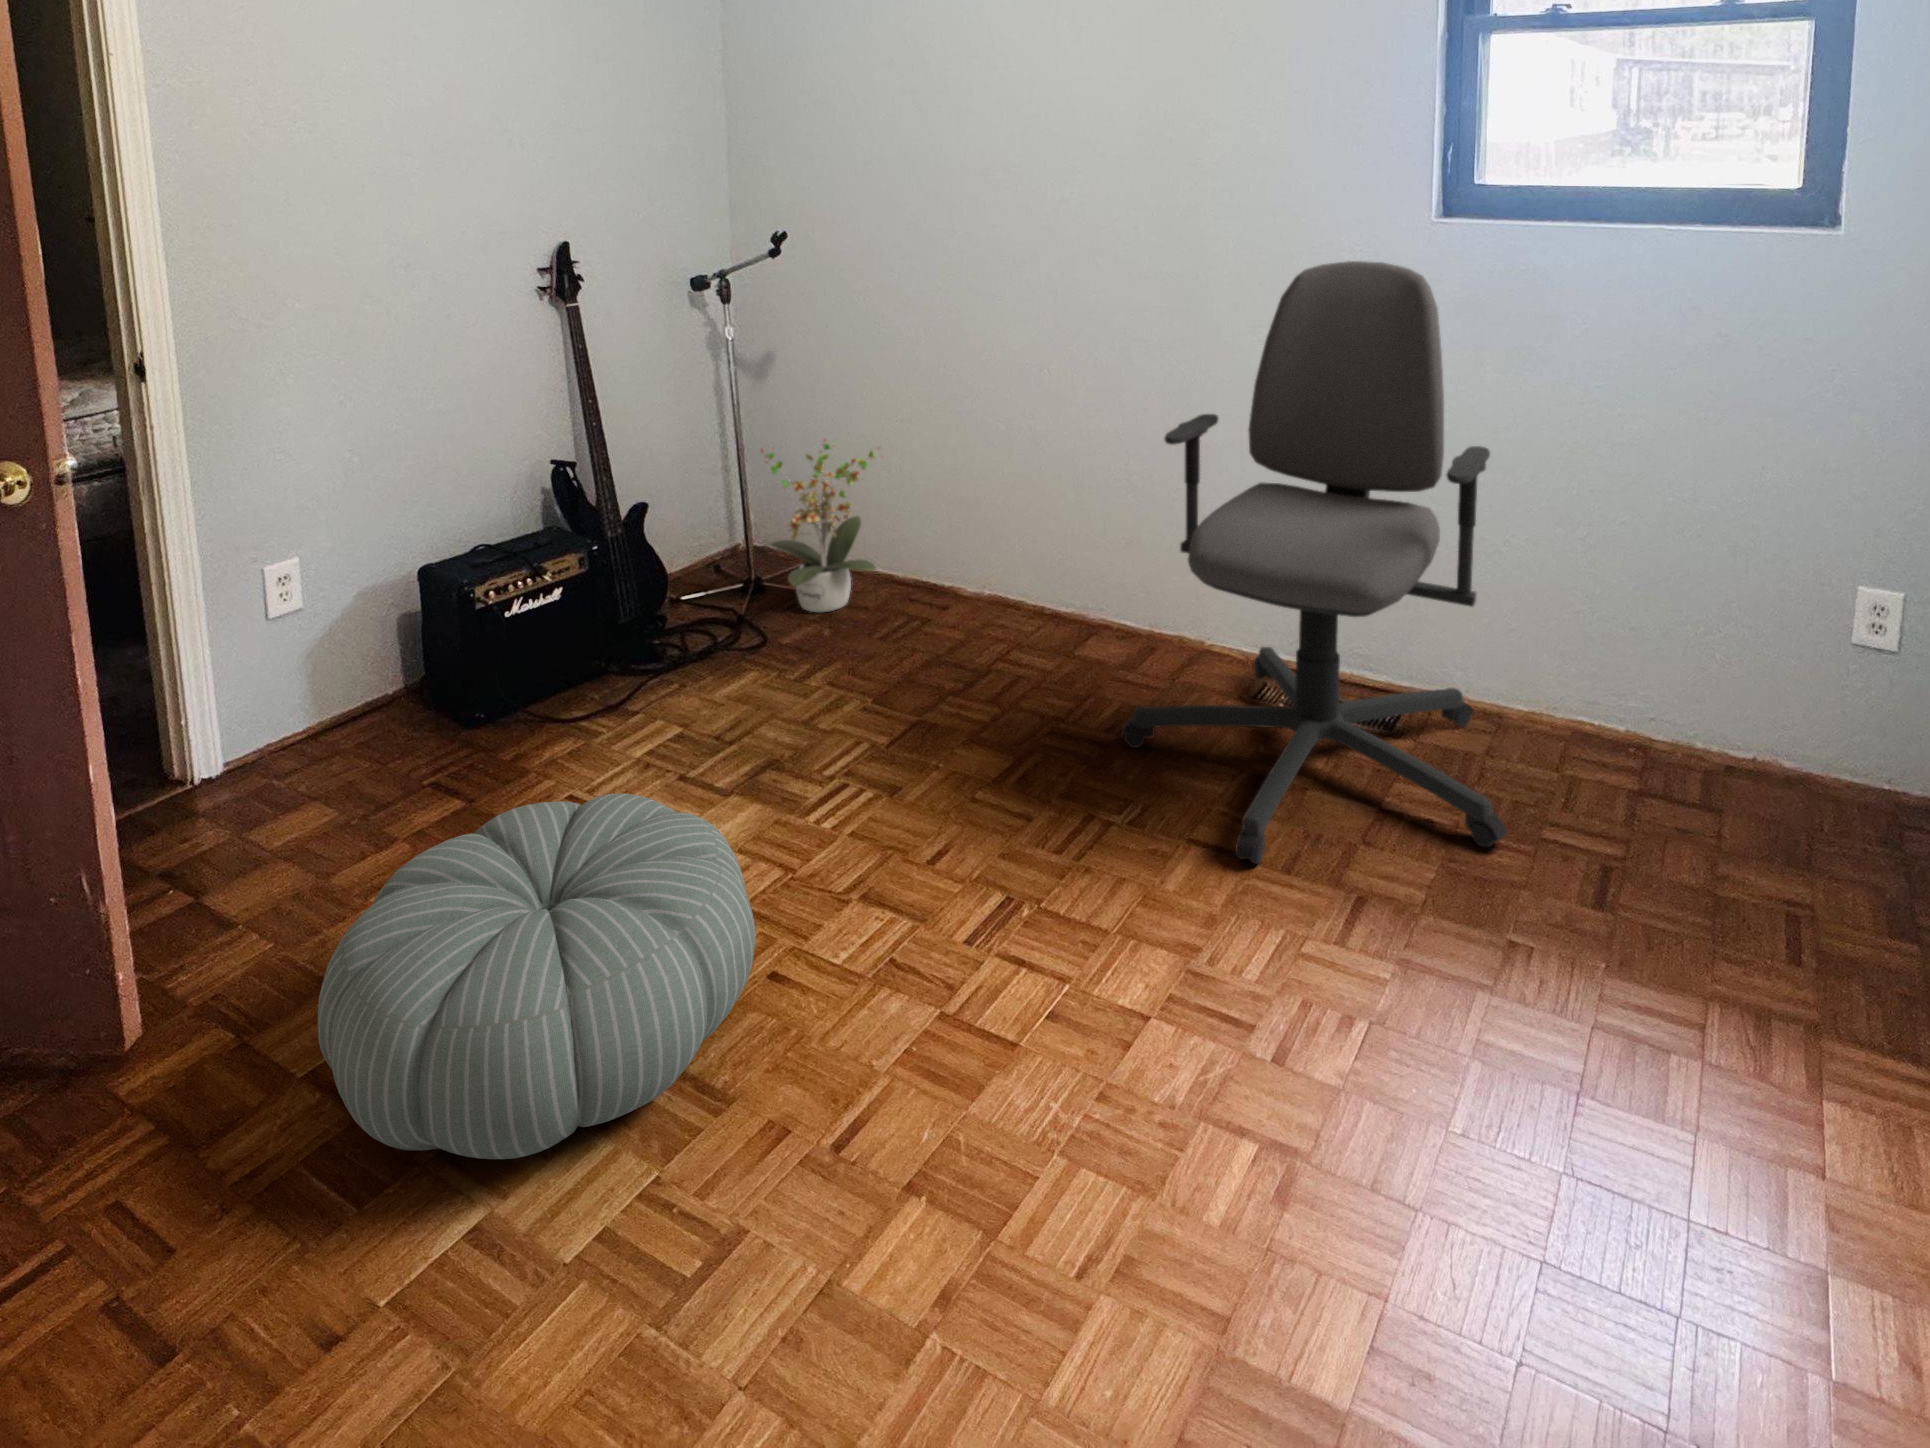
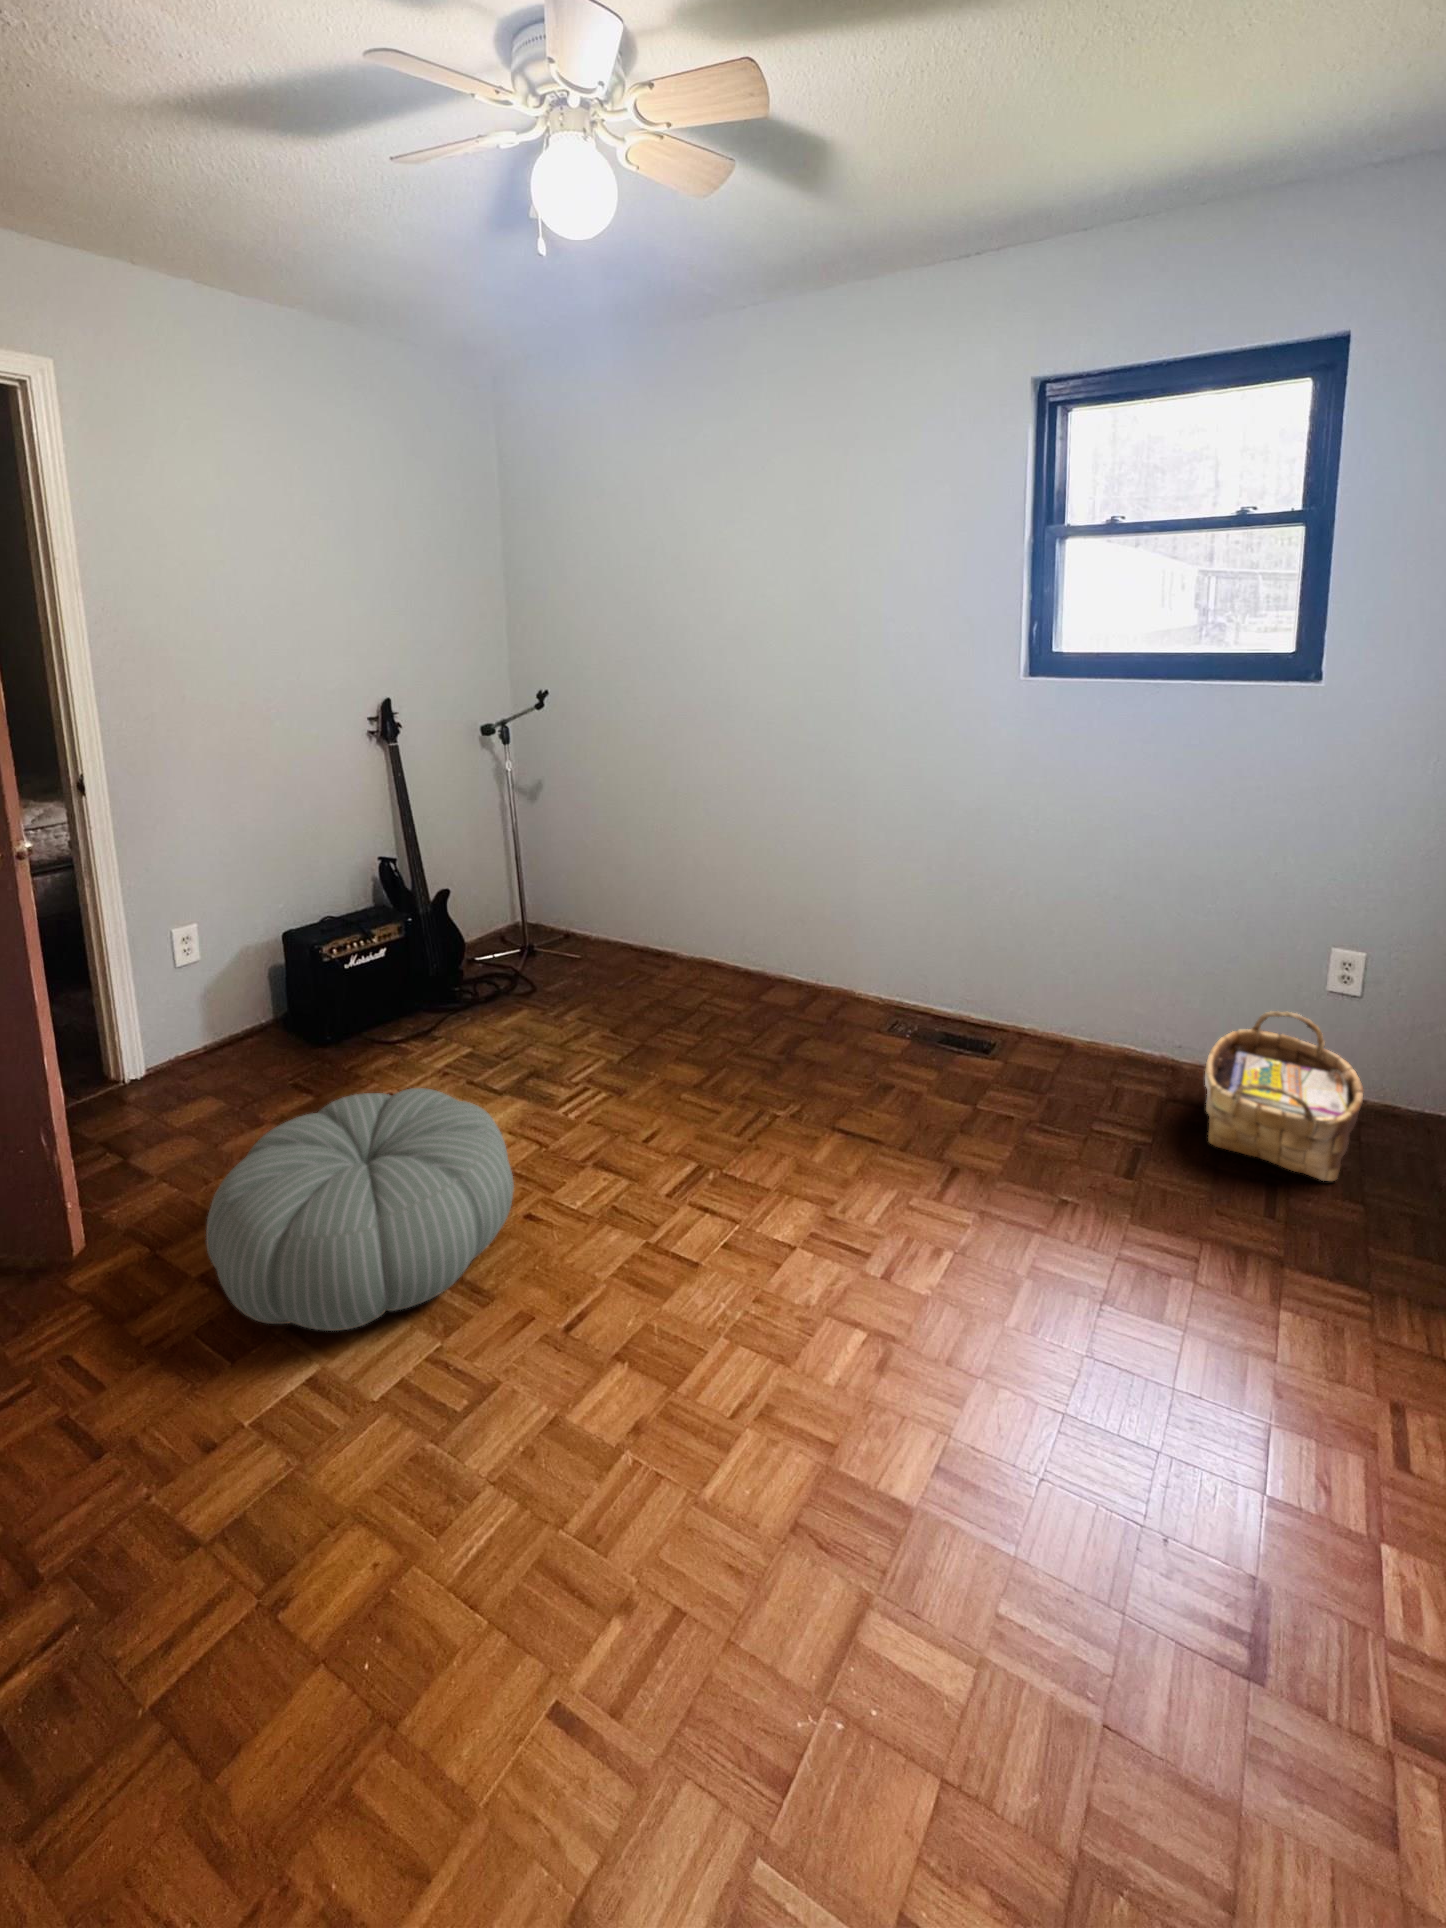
office chair: present [1121,261,1507,864] -> none [787,709,1066,1147]
potted plant: present [761,439,876,612] -> none [530,844,621,971]
woven basket: none [1691,669,1906,906] -> present [1205,1011,1364,1181]

